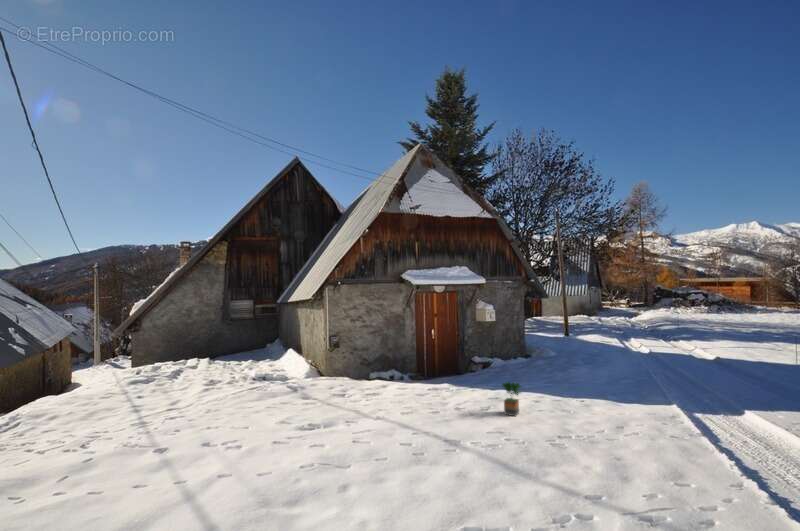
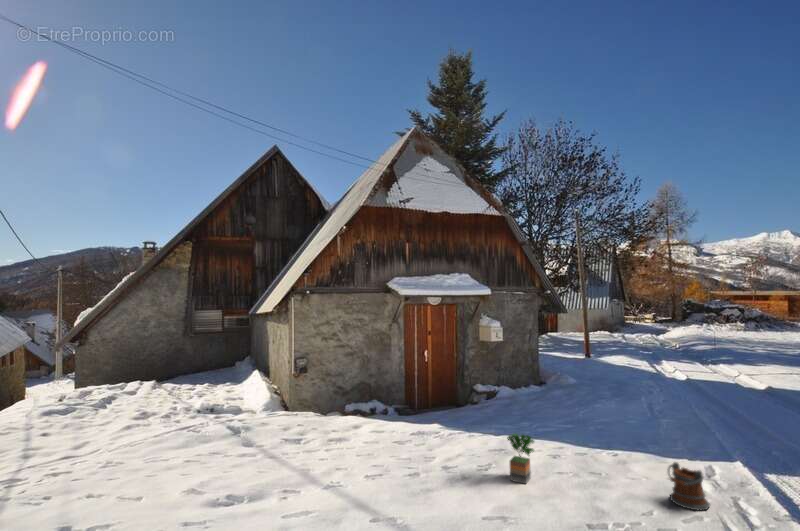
bucket: none [615,396,643,427] -> present [668,462,710,510]

